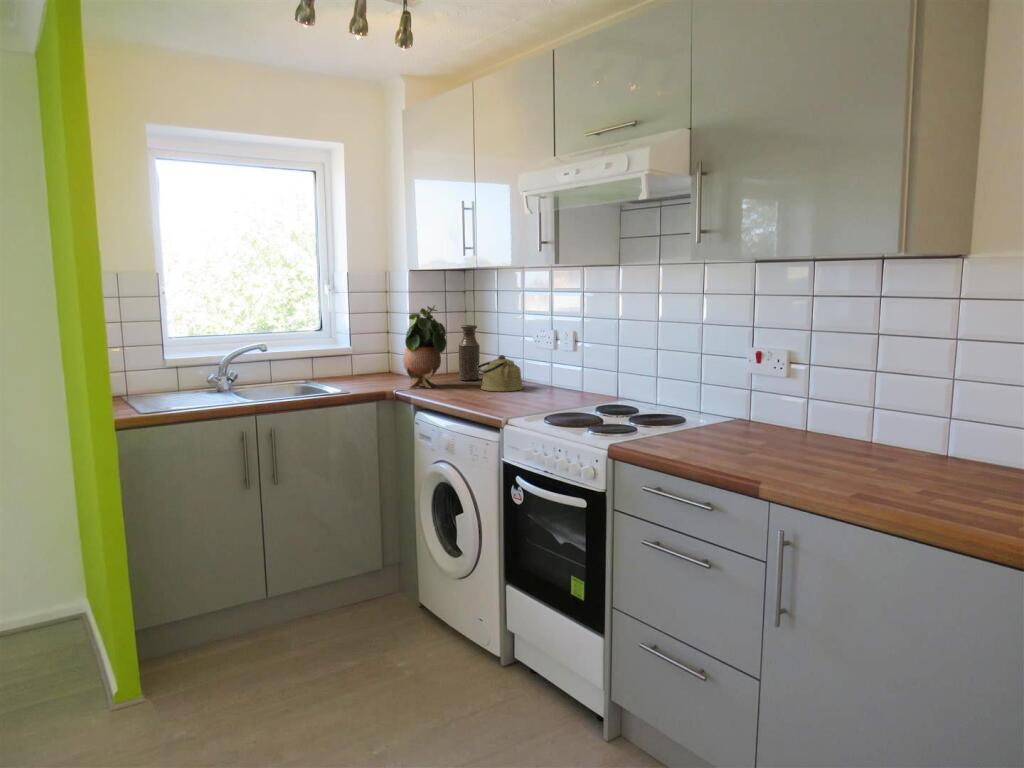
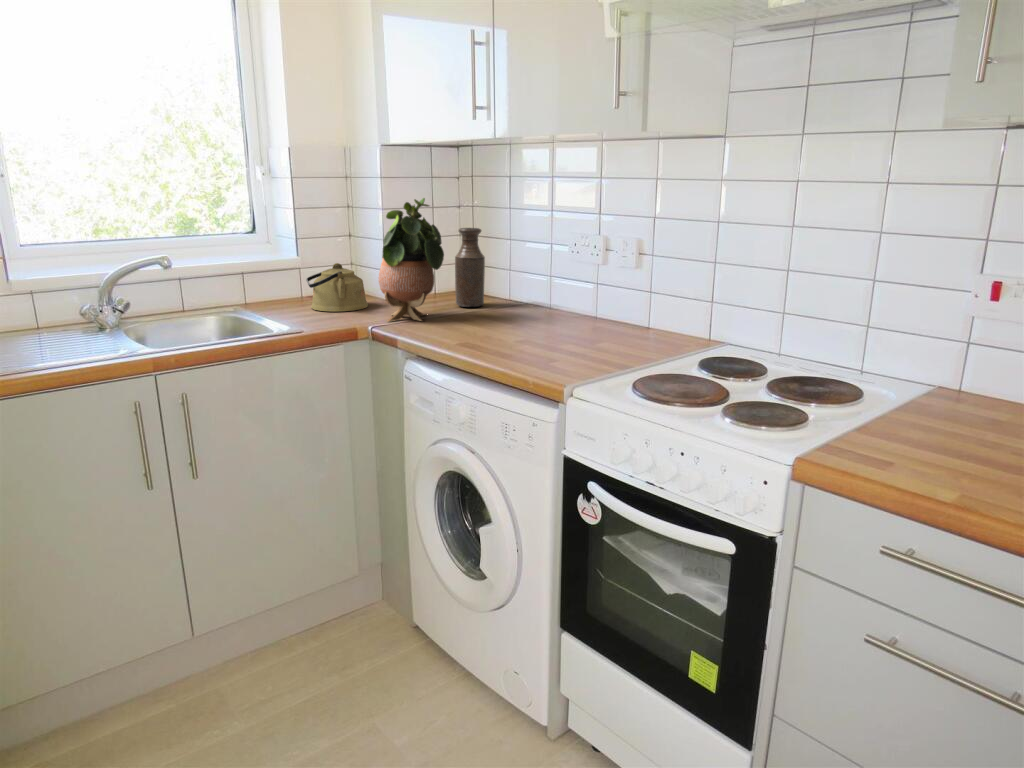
kettle: present [477,355,523,391] -> present [306,263,368,312]

